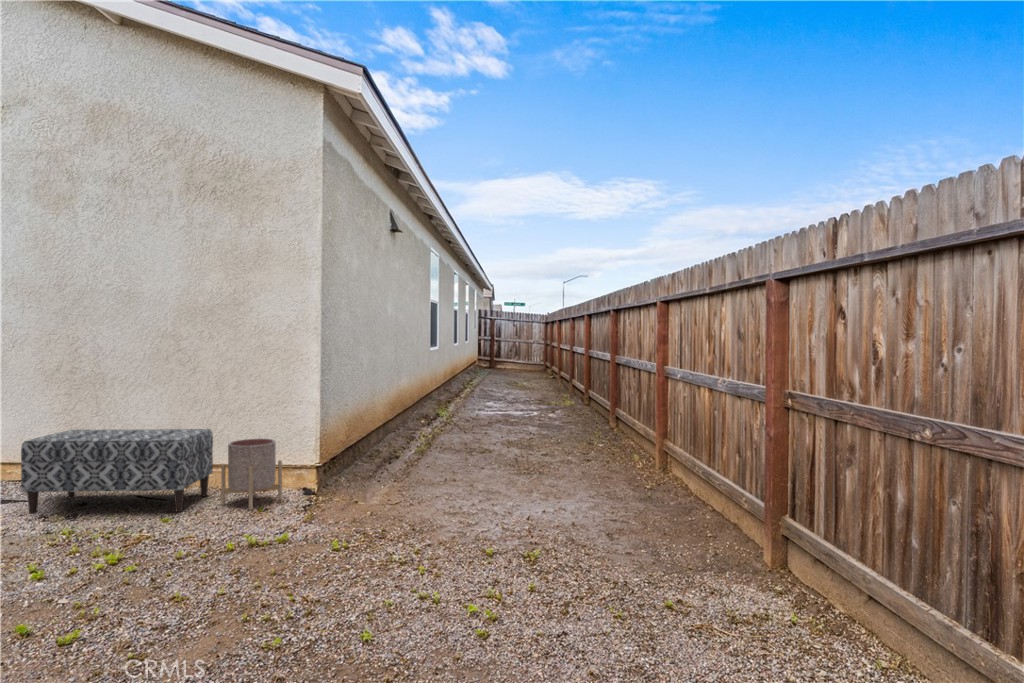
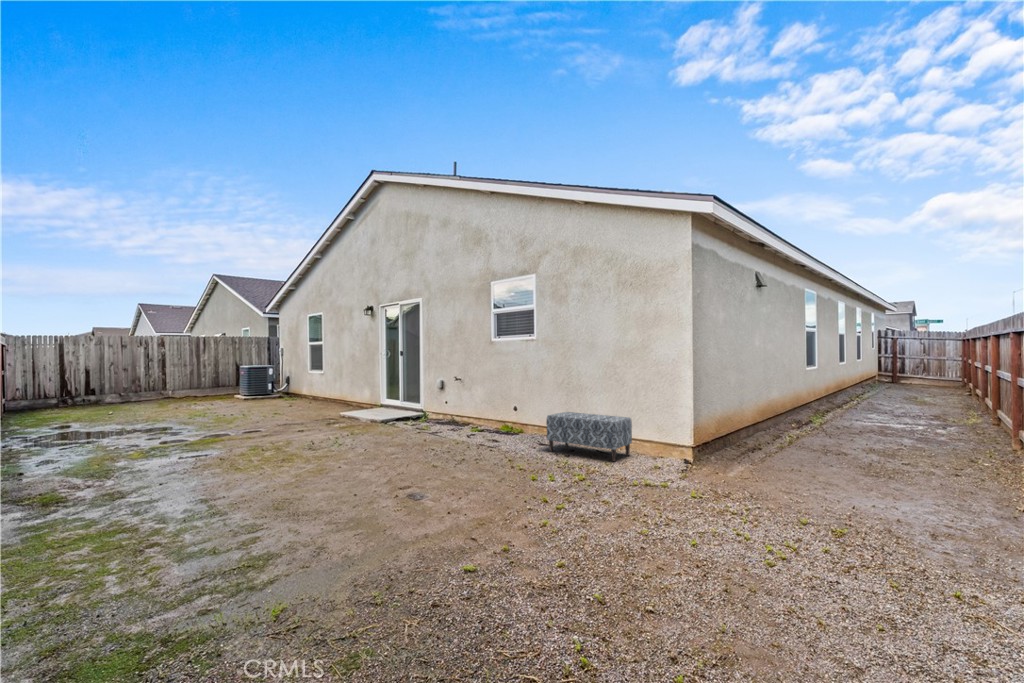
planter: present [221,439,282,510] -> none [635,426,670,467]

